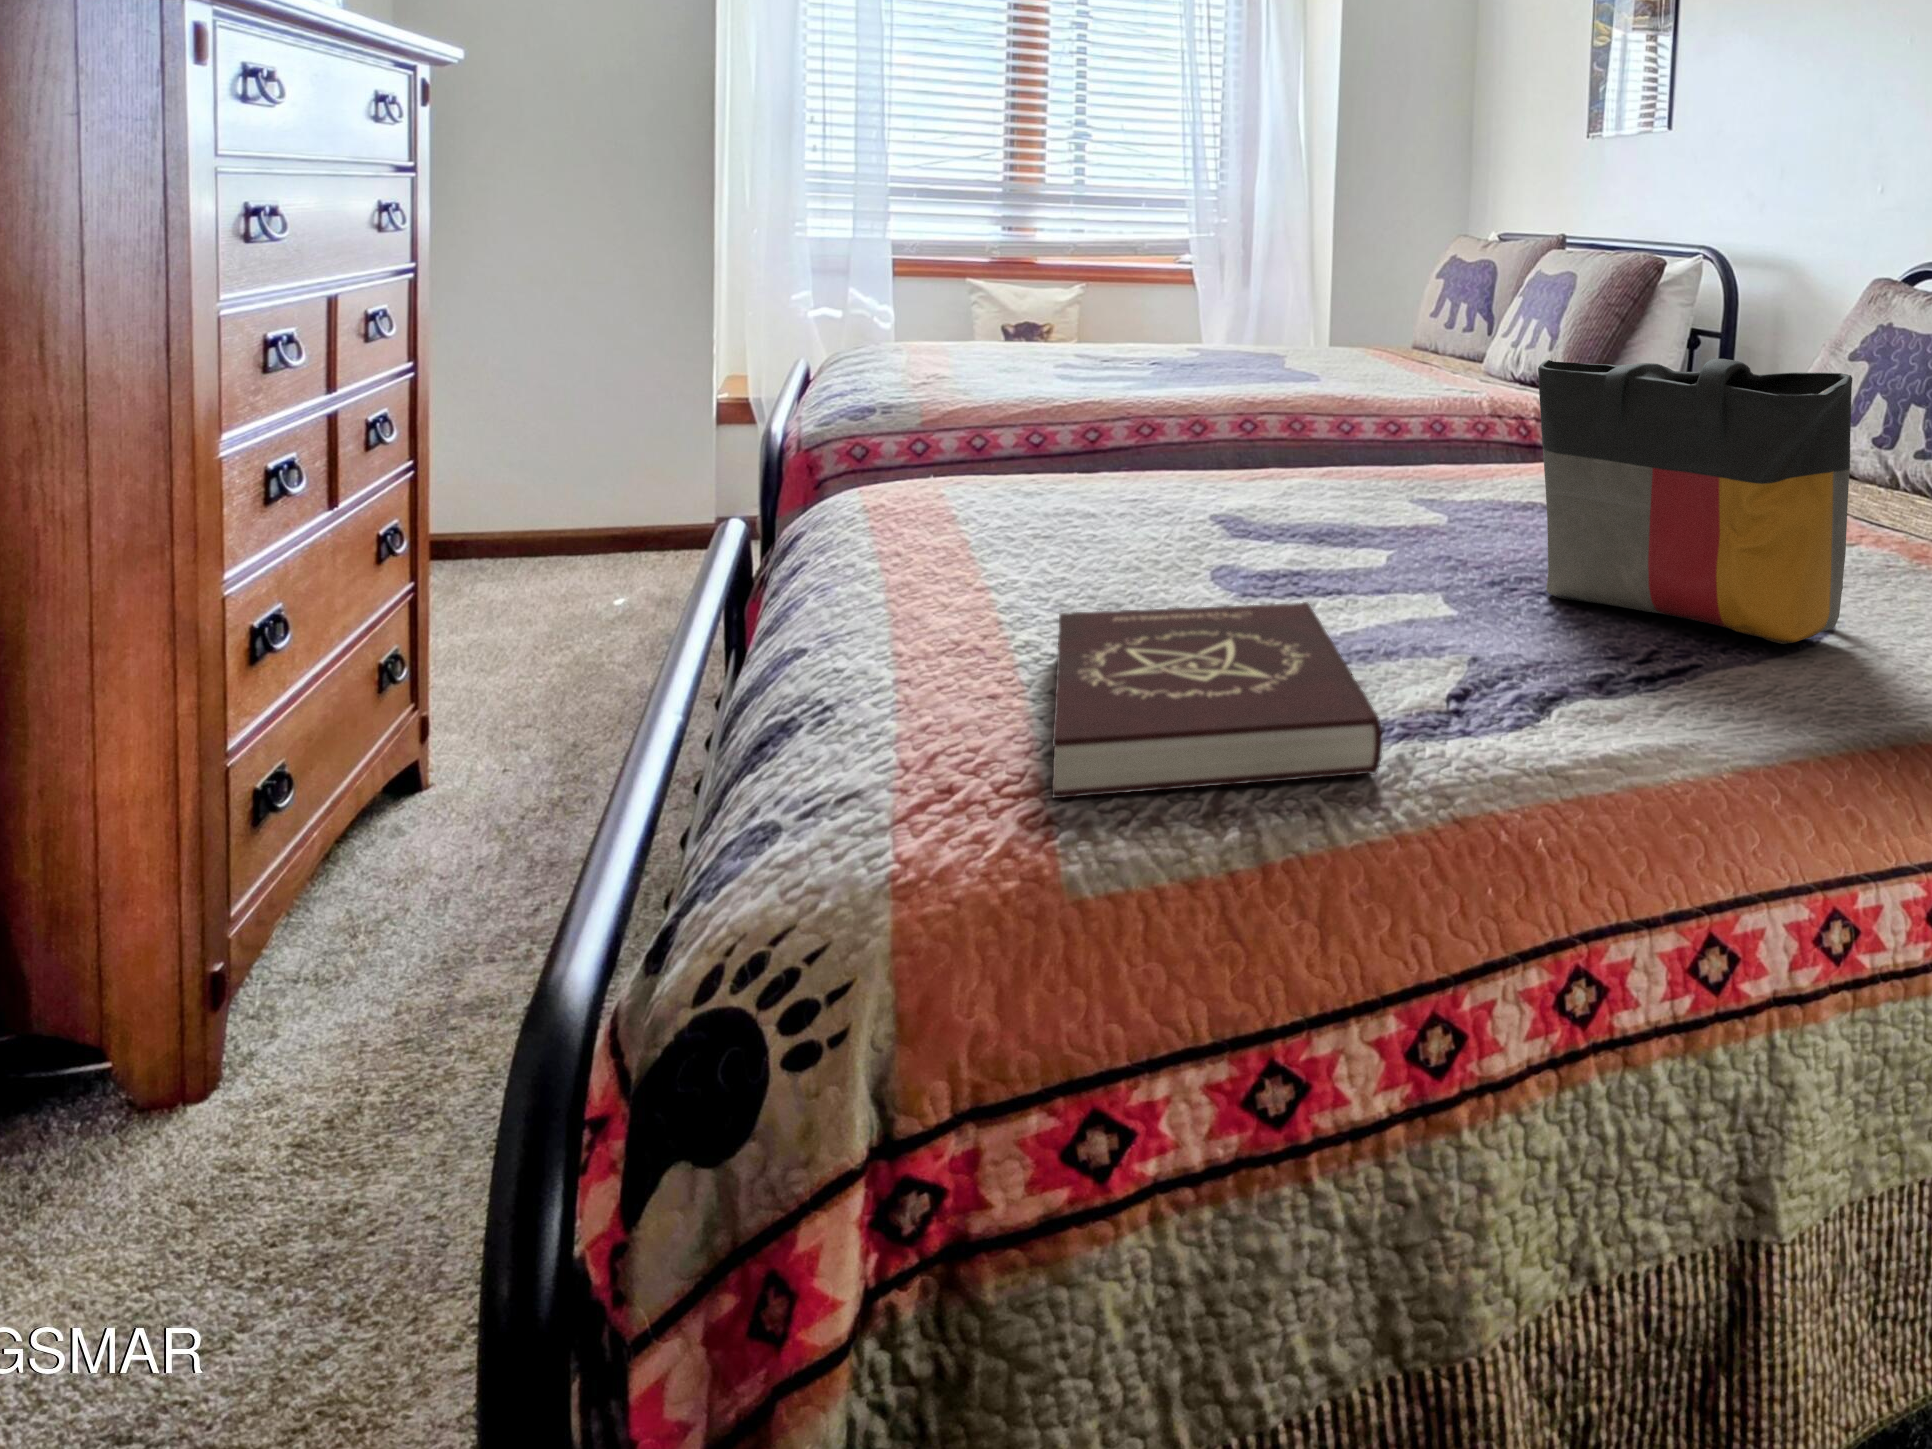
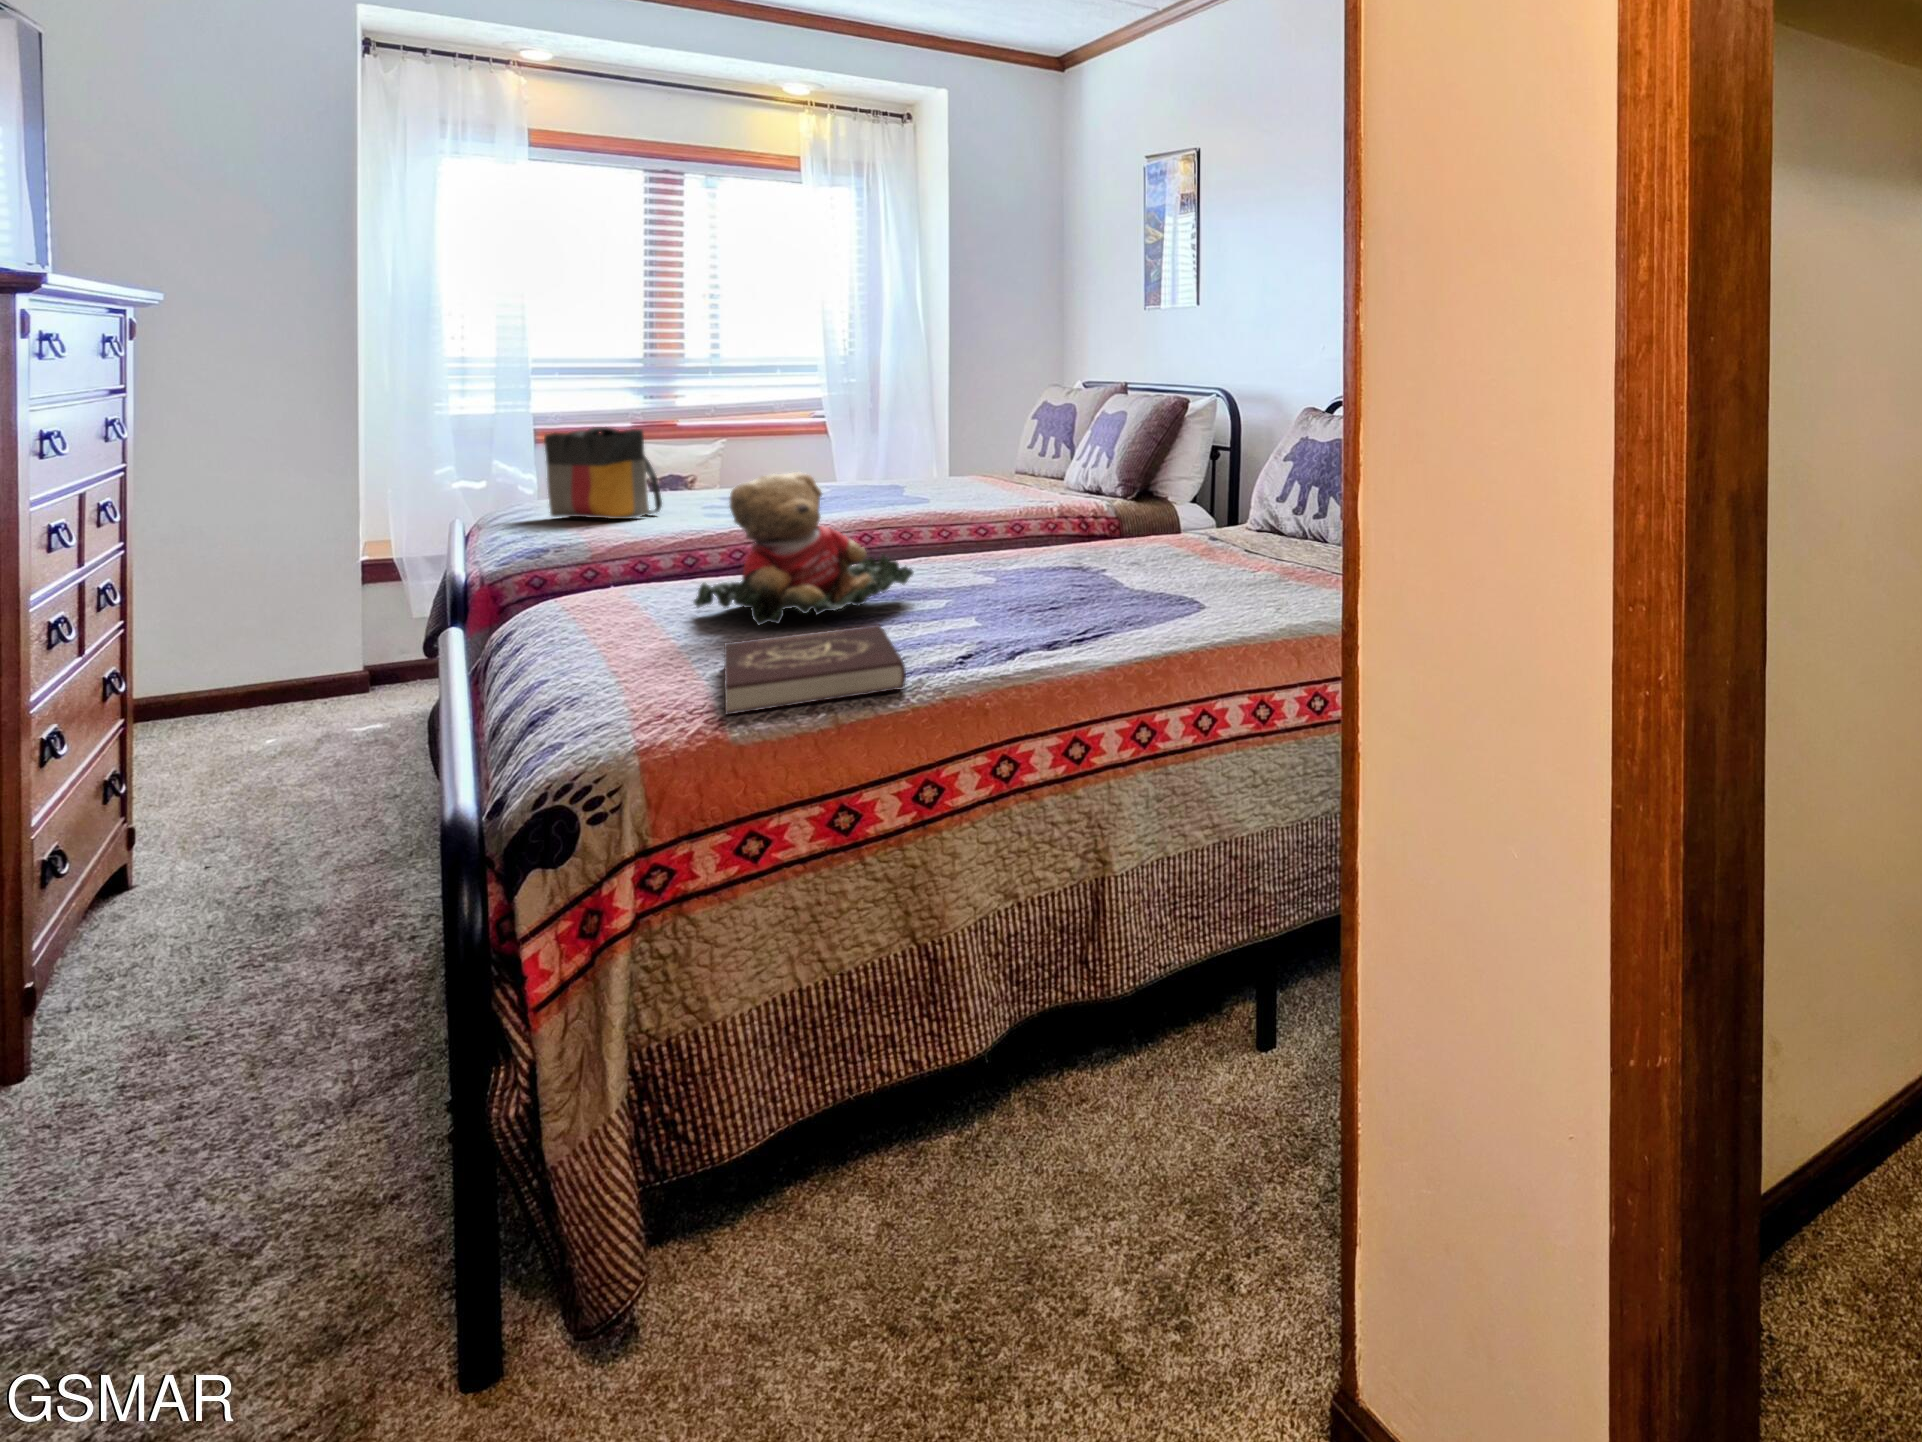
teddy bear: none [1022,318,1340,571] -> present [694,472,914,625]
tote bag: present [1538,359,1852,644] -> present [544,427,662,519]

